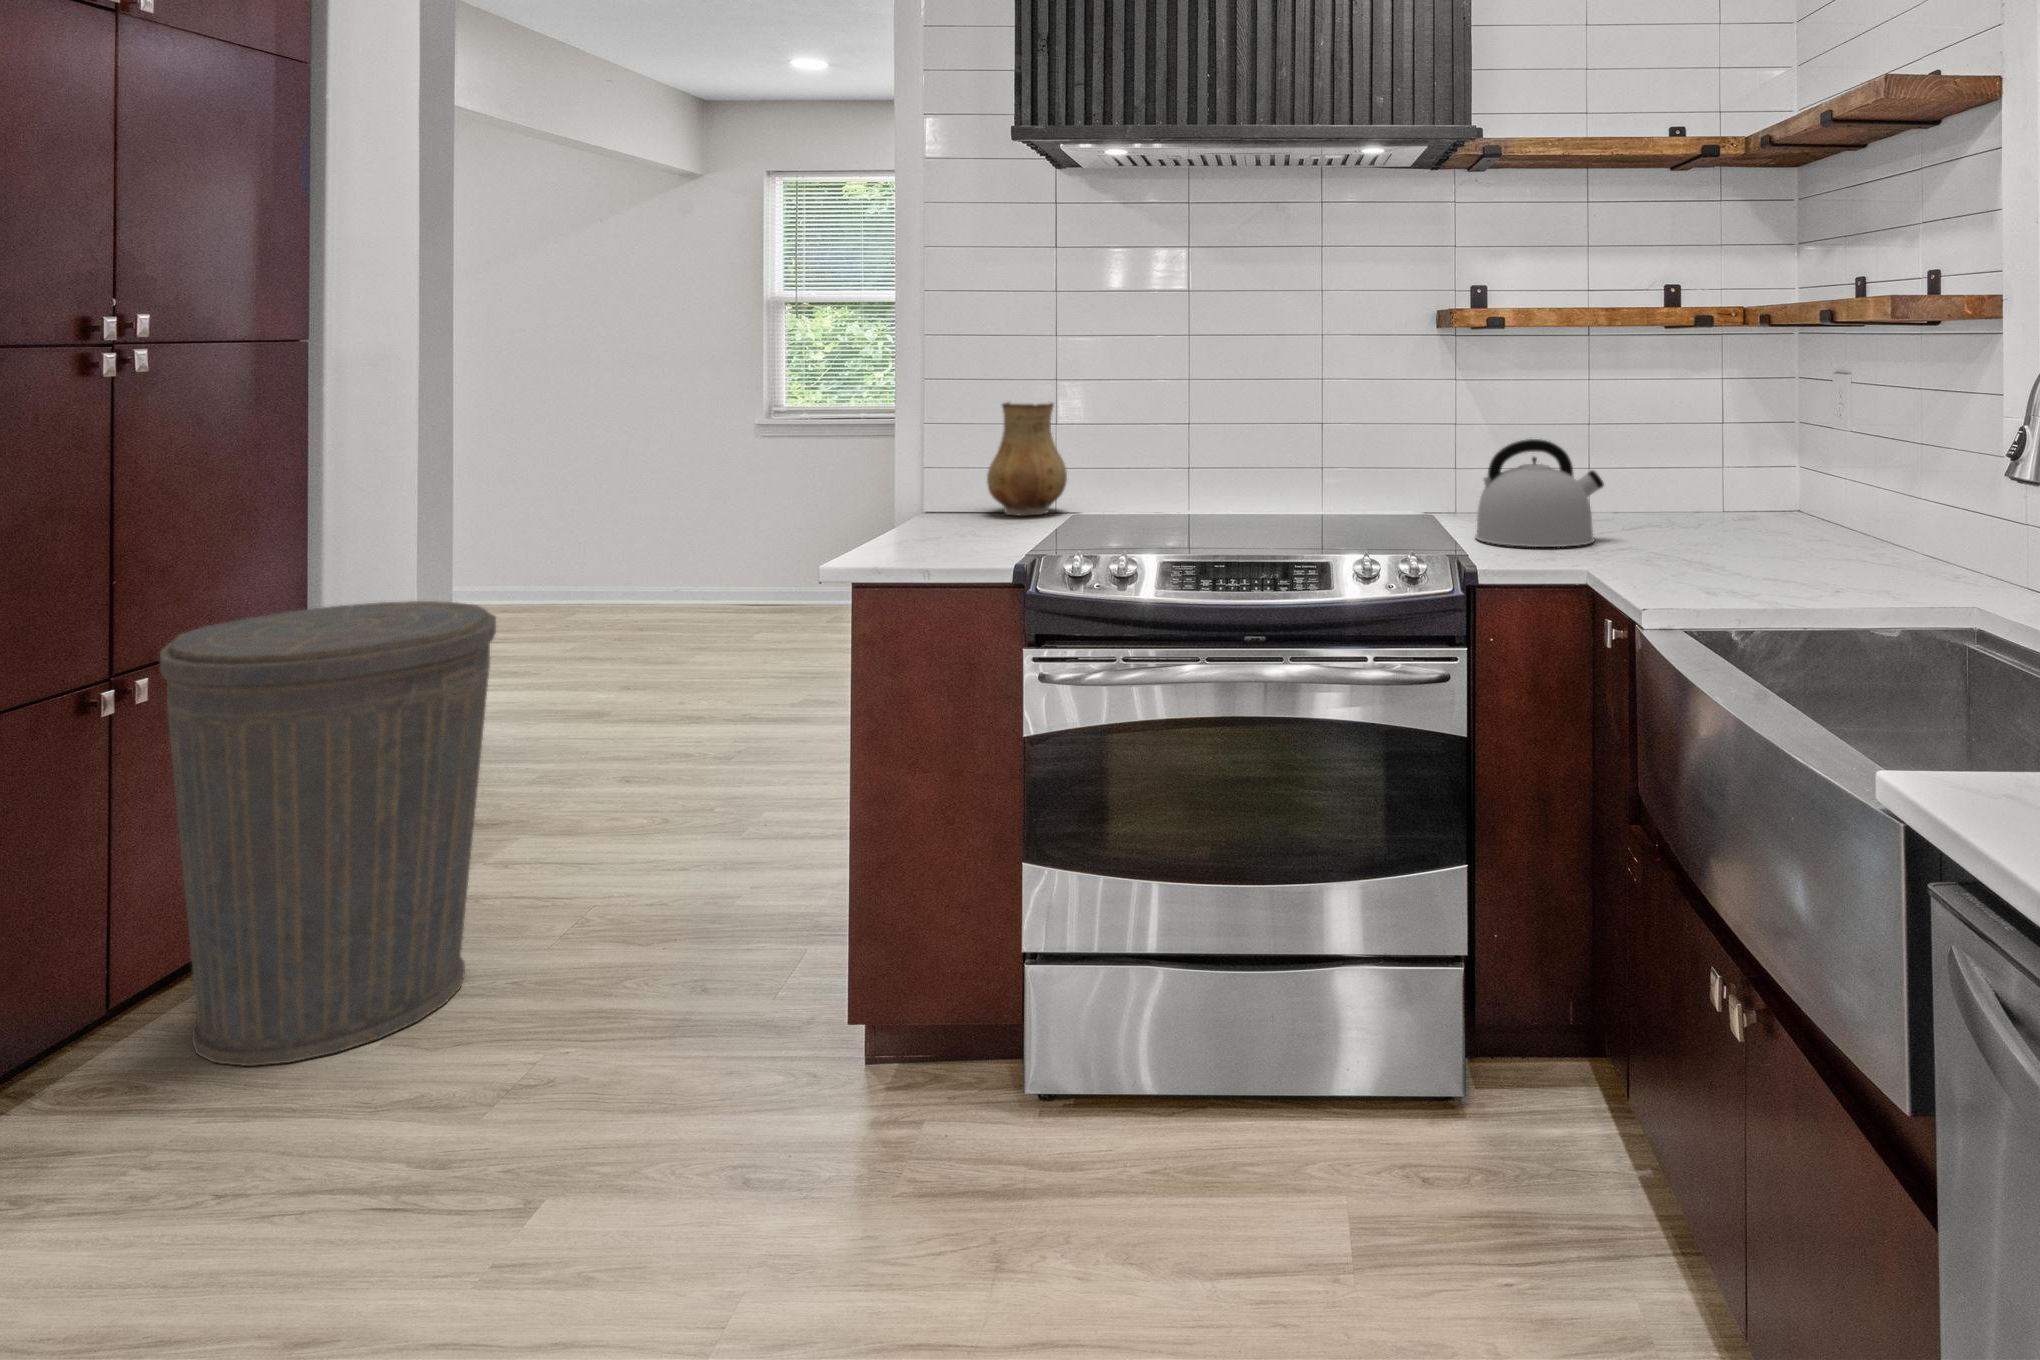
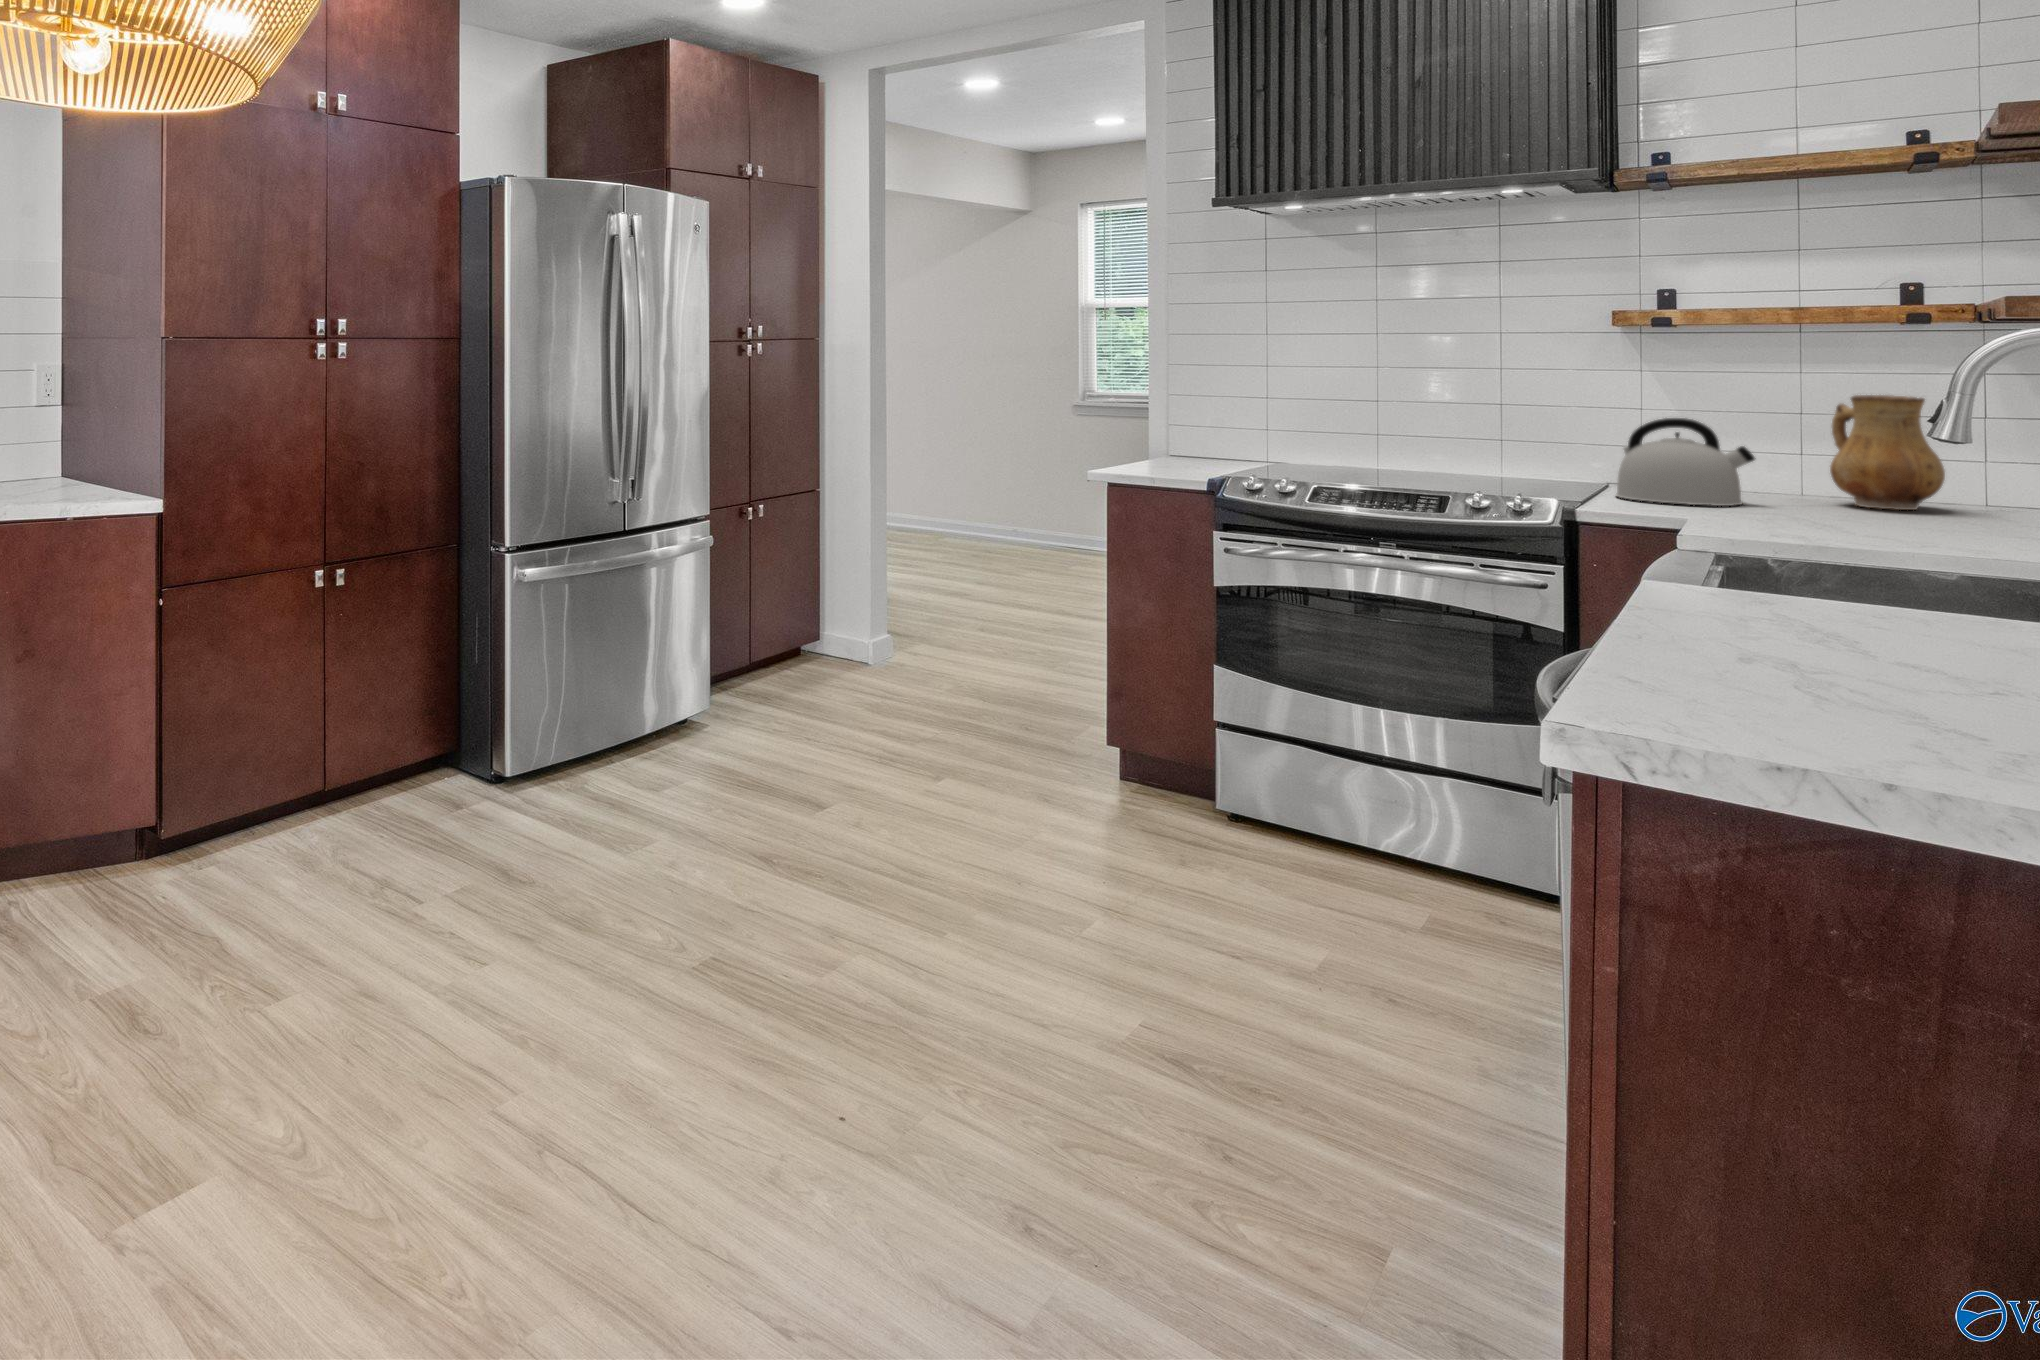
ceramic pitcher: present [987,401,1067,515] -> present [1830,395,1945,510]
trash can: present [160,601,496,1066] -> none [769,482,914,706]

